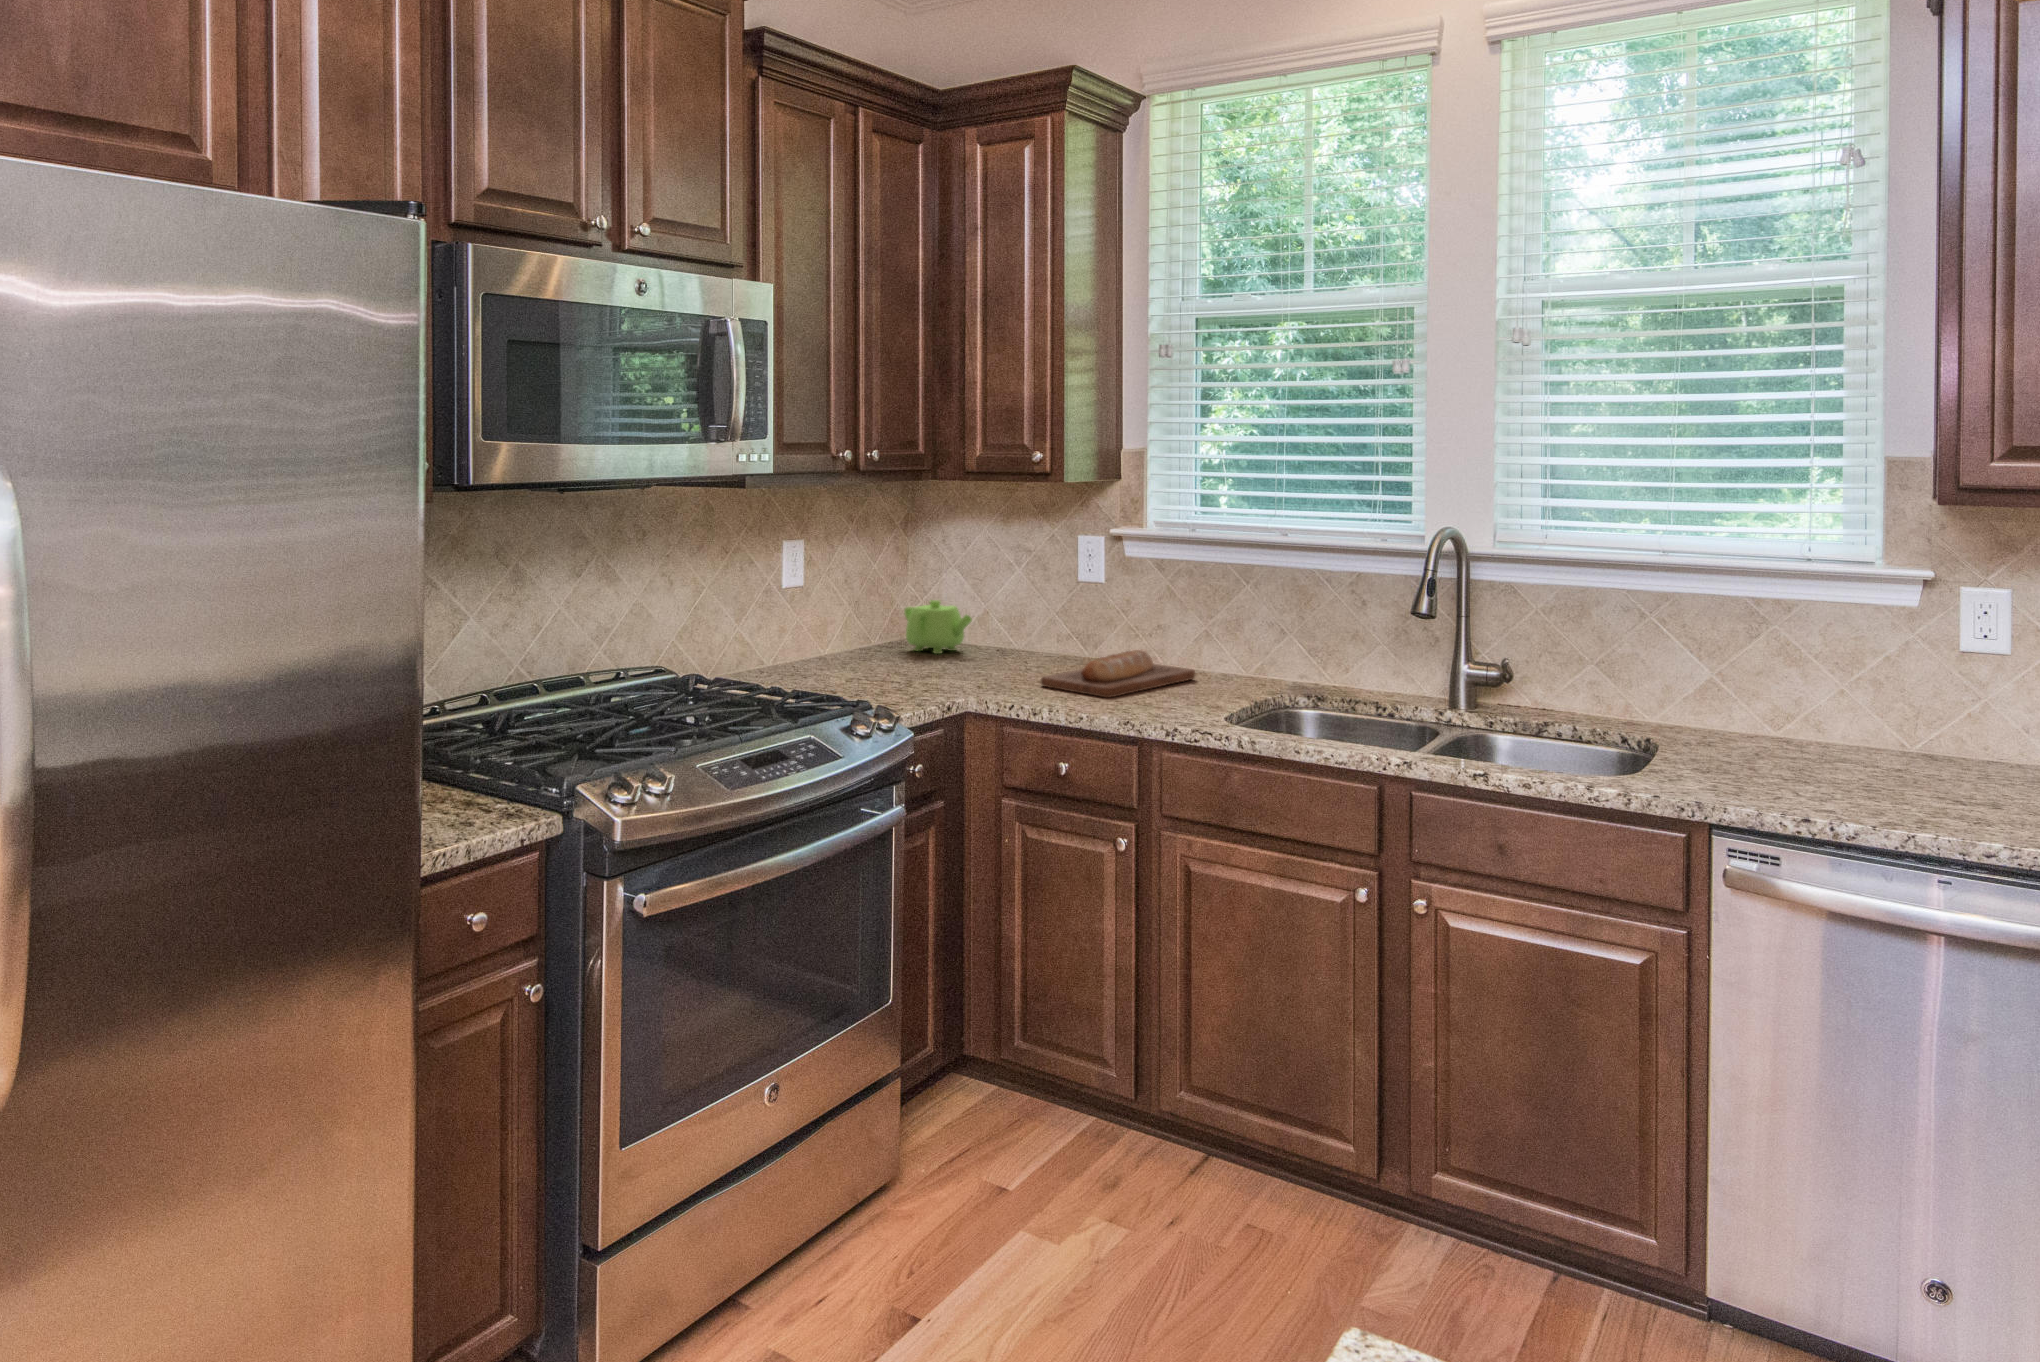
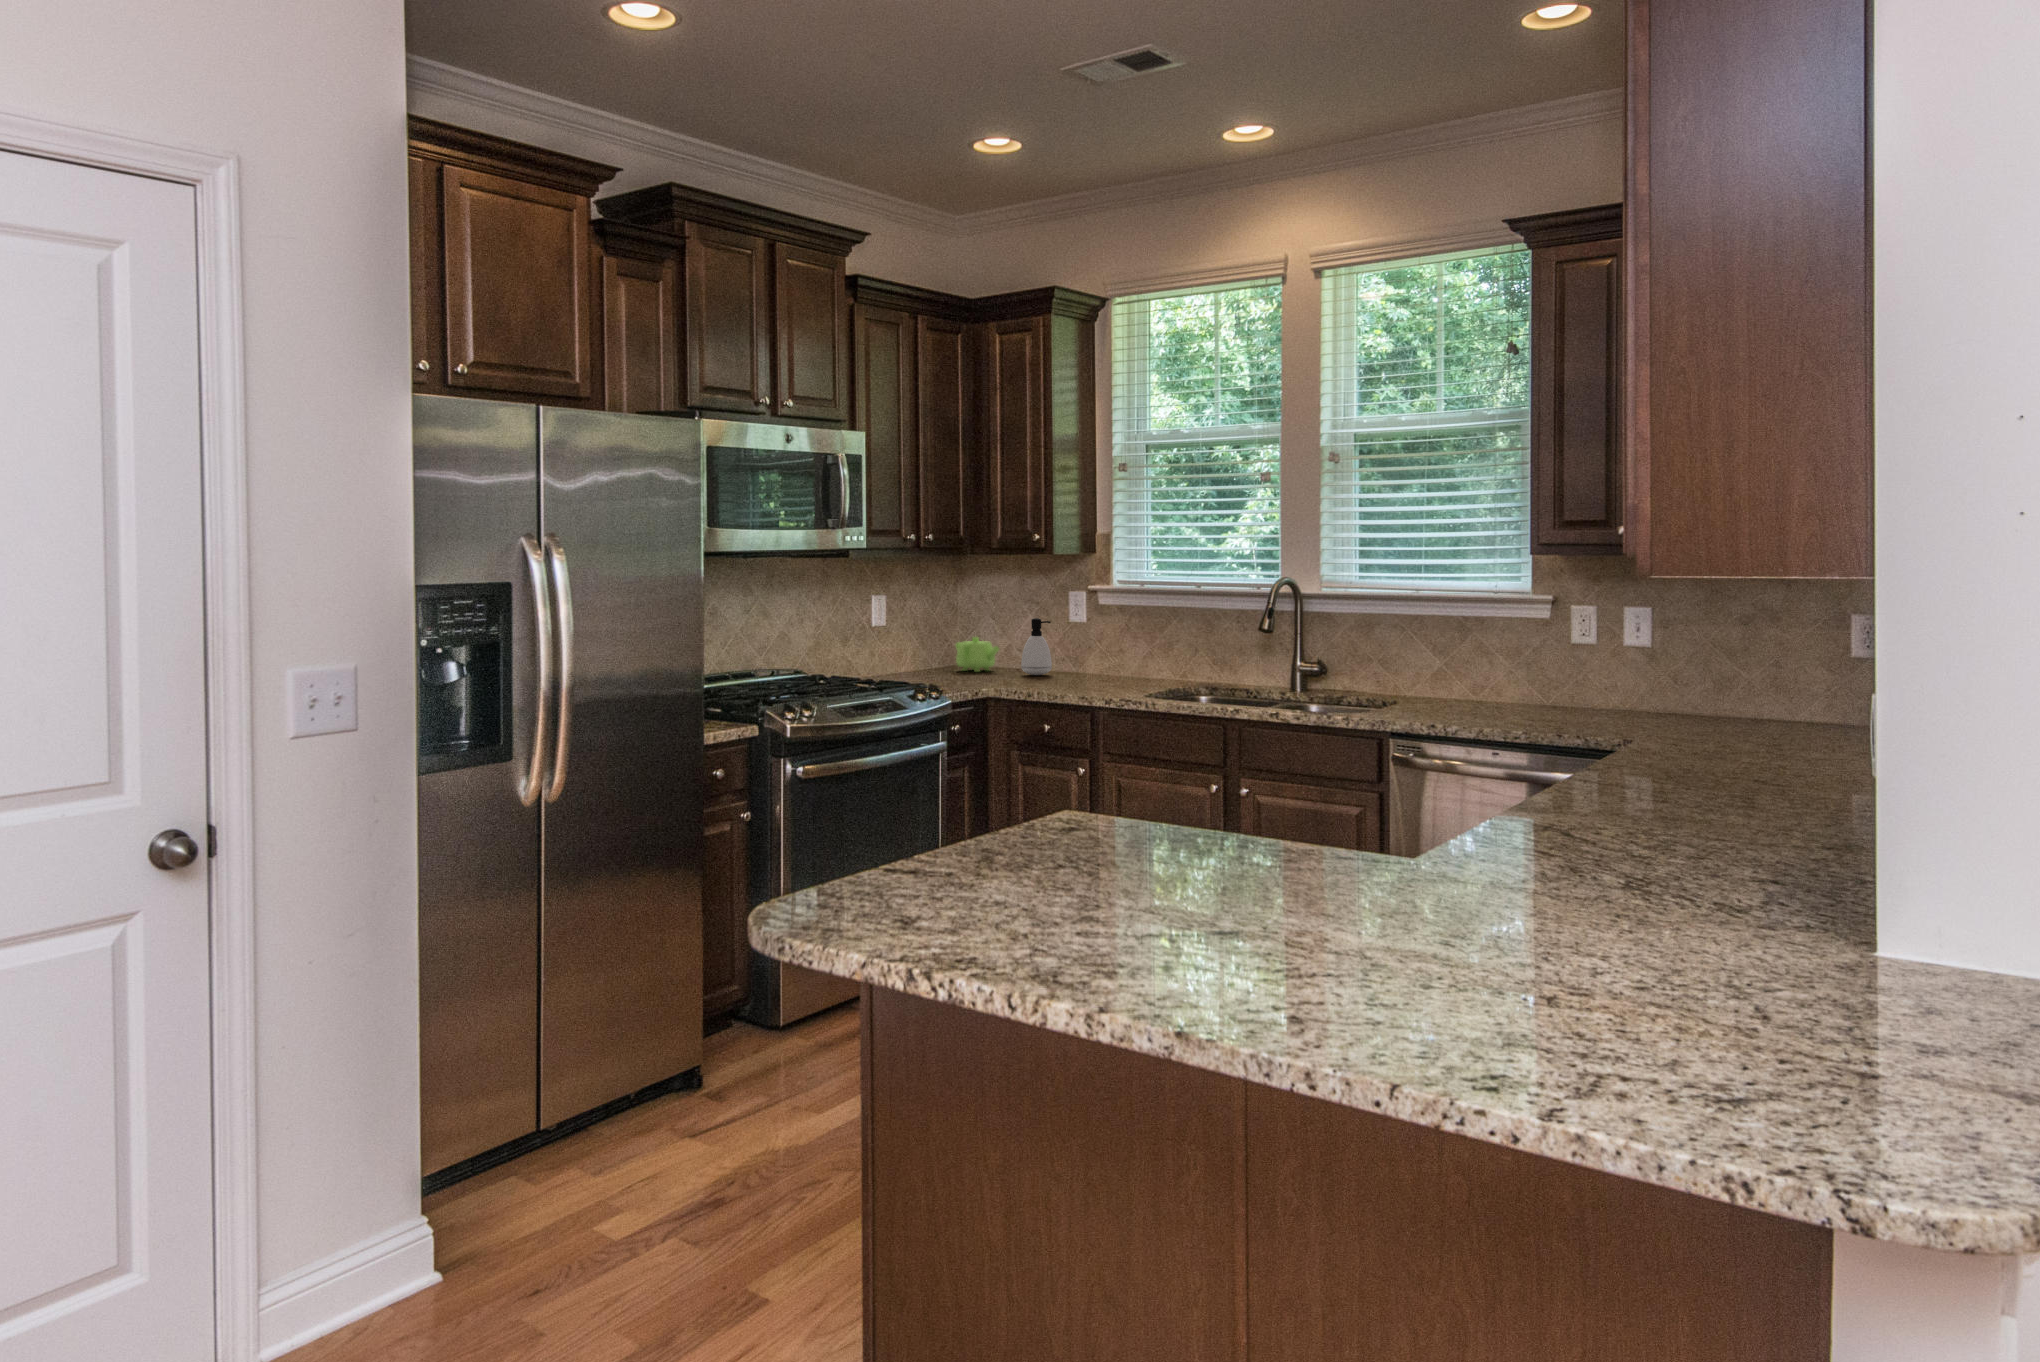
soap dispenser: none [1007,576,1053,663] -> present [1021,618,1052,675]
bread loaf: present [1041,650,1195,698] -> none [1038,663,1140,688]

